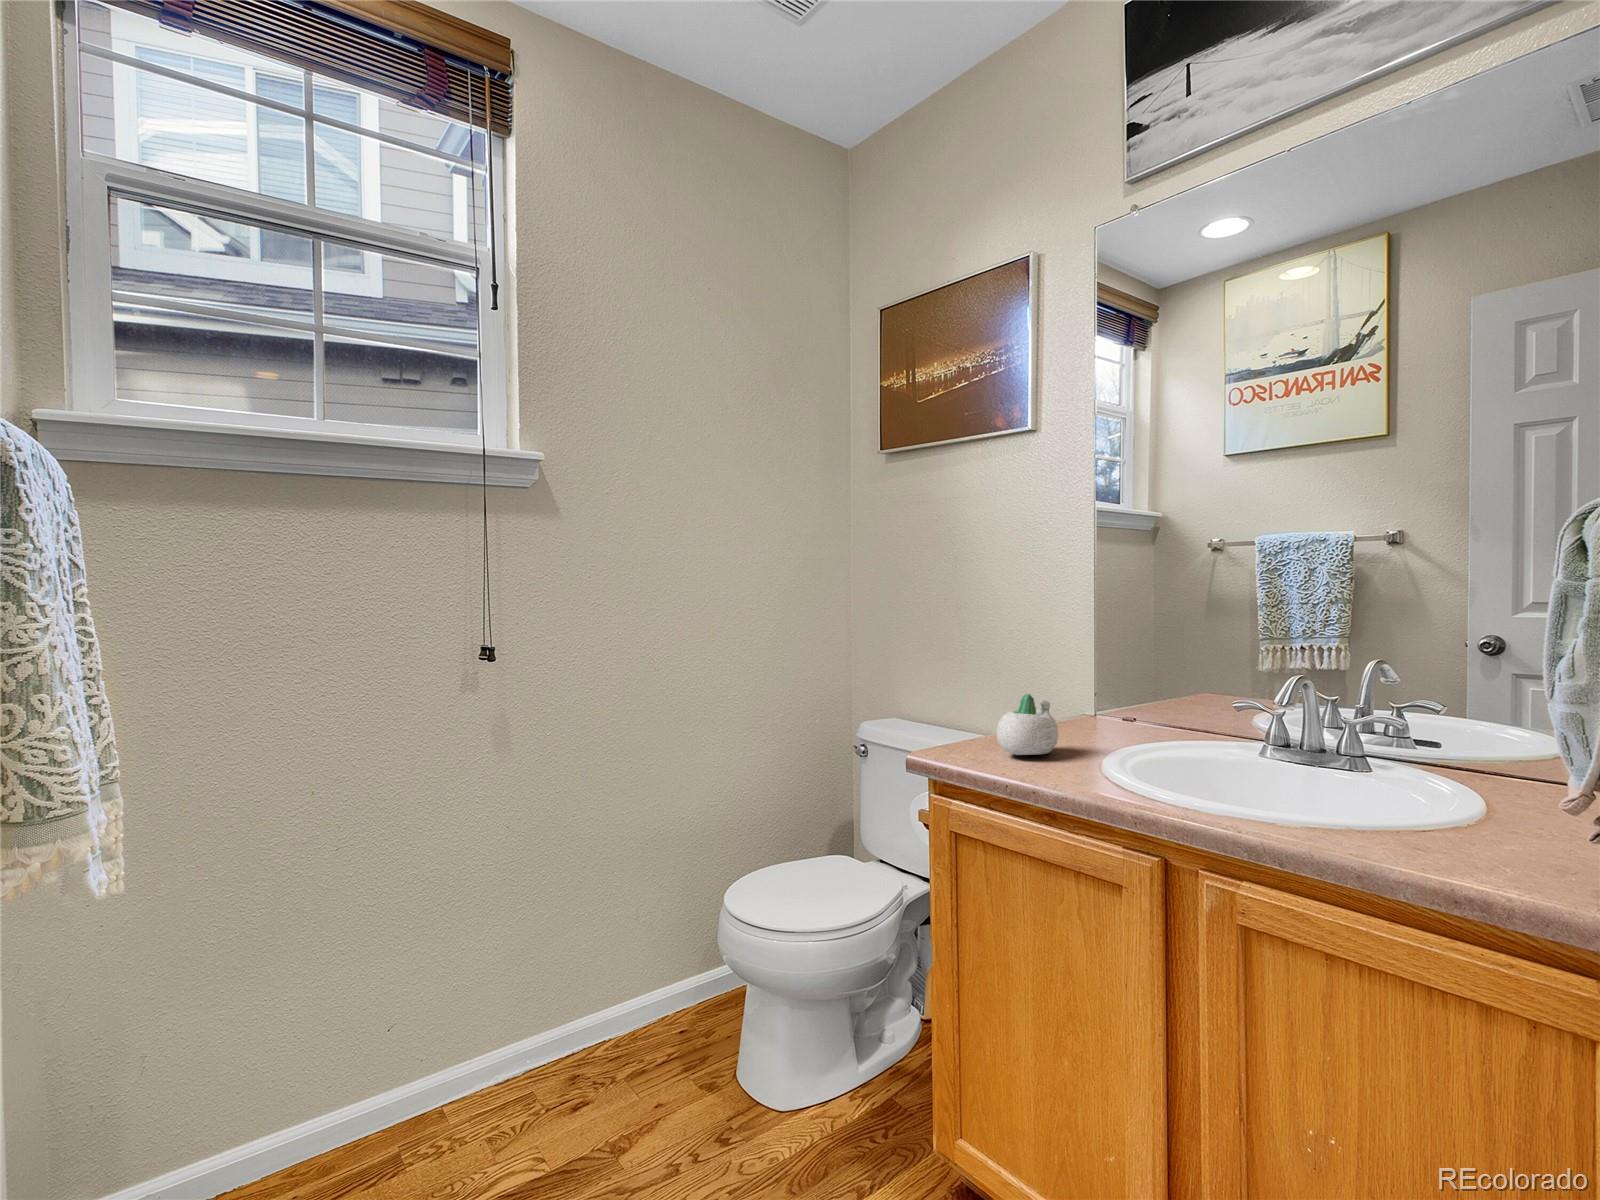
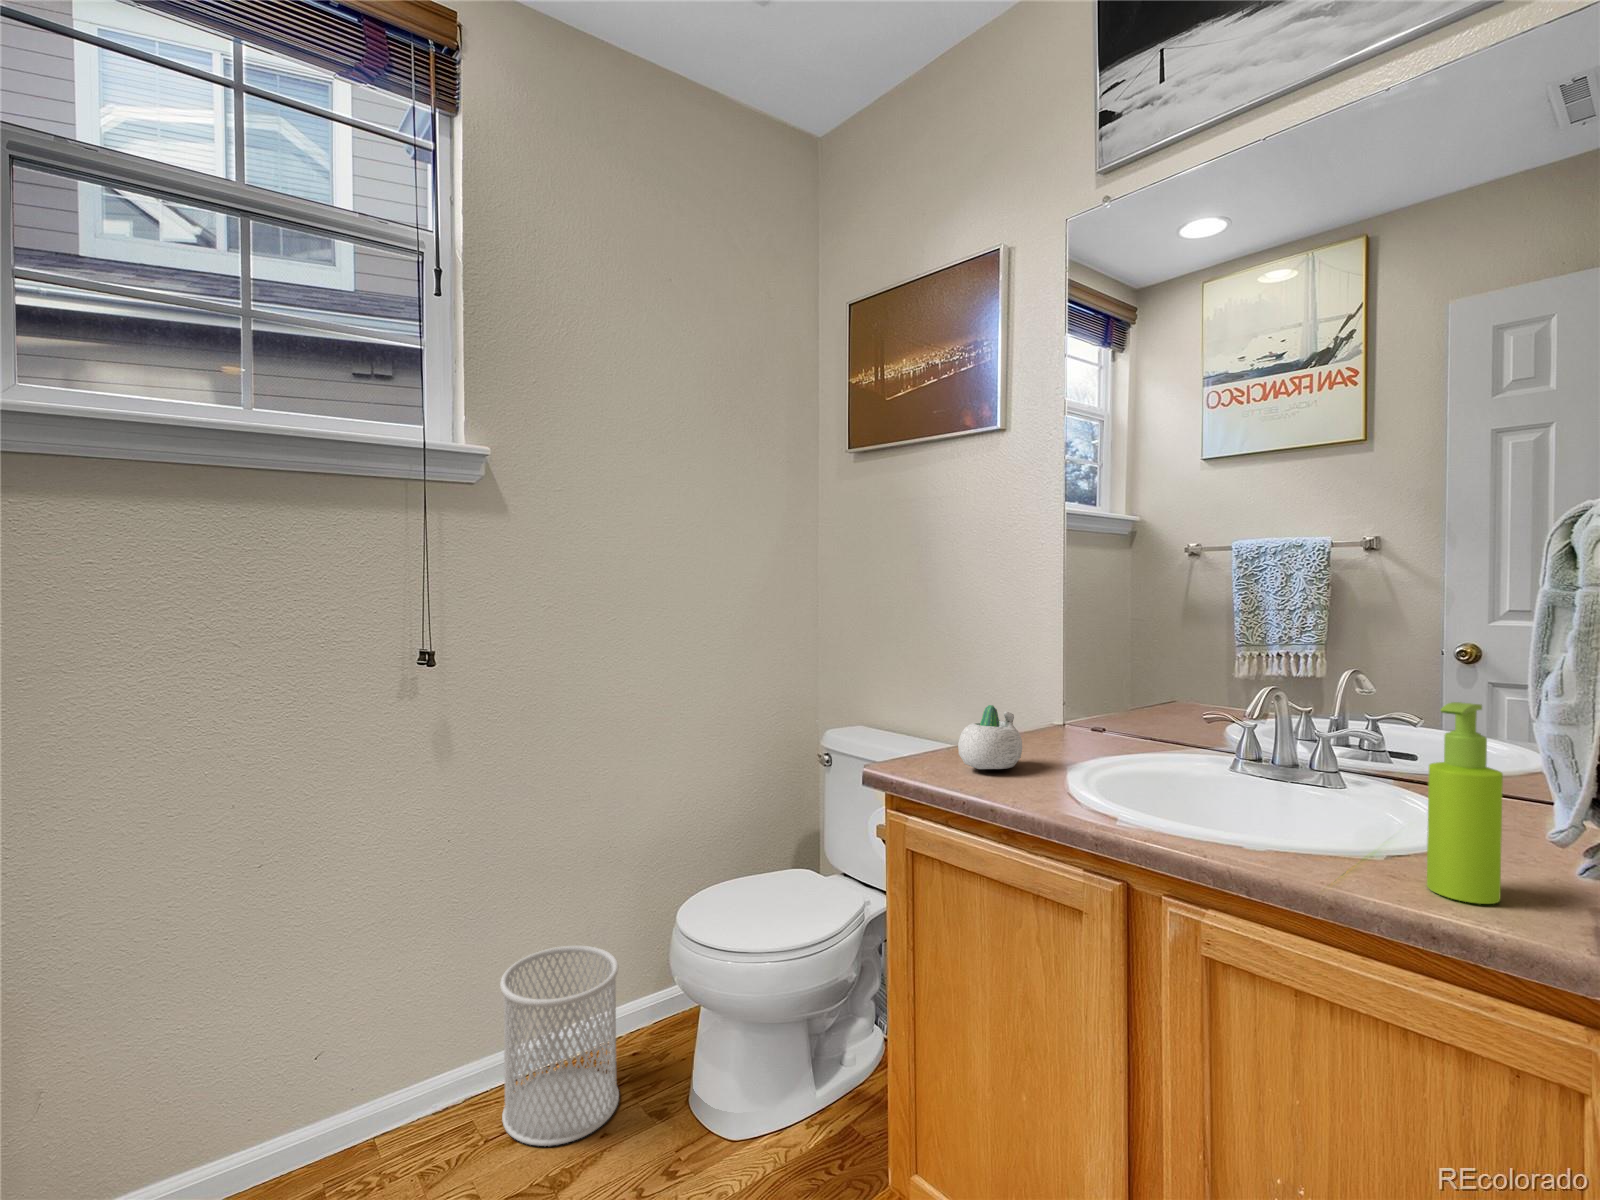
soap dispenser: none [1447,683,1518,870] -> present [1427,702,1503,904]
wastebasket: none [558,928,670,1115] -> present [500,946,619,1146]

